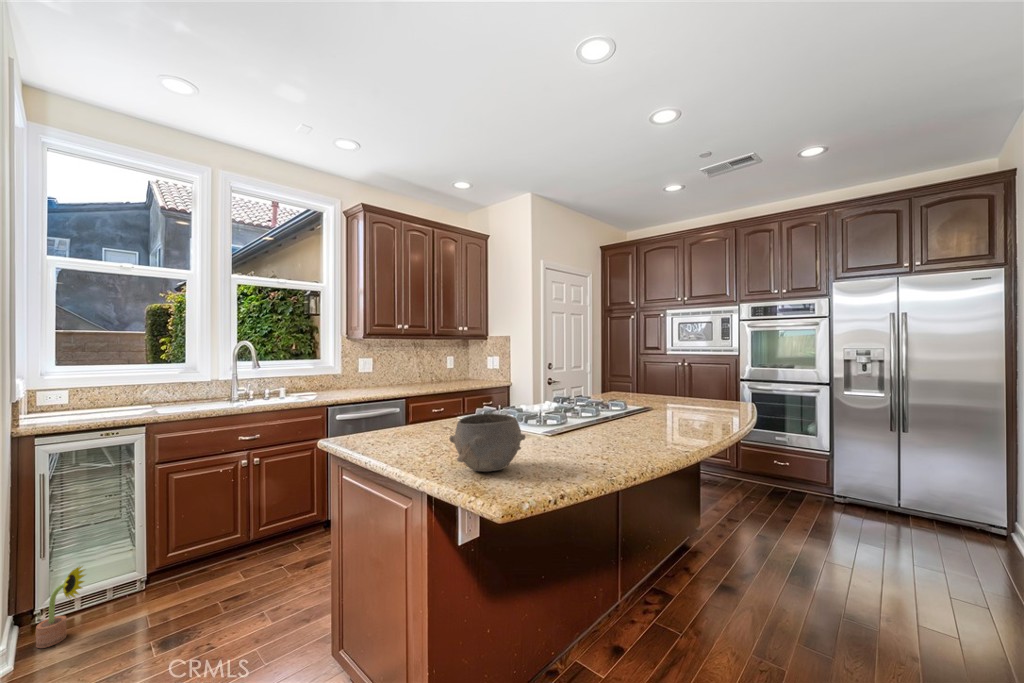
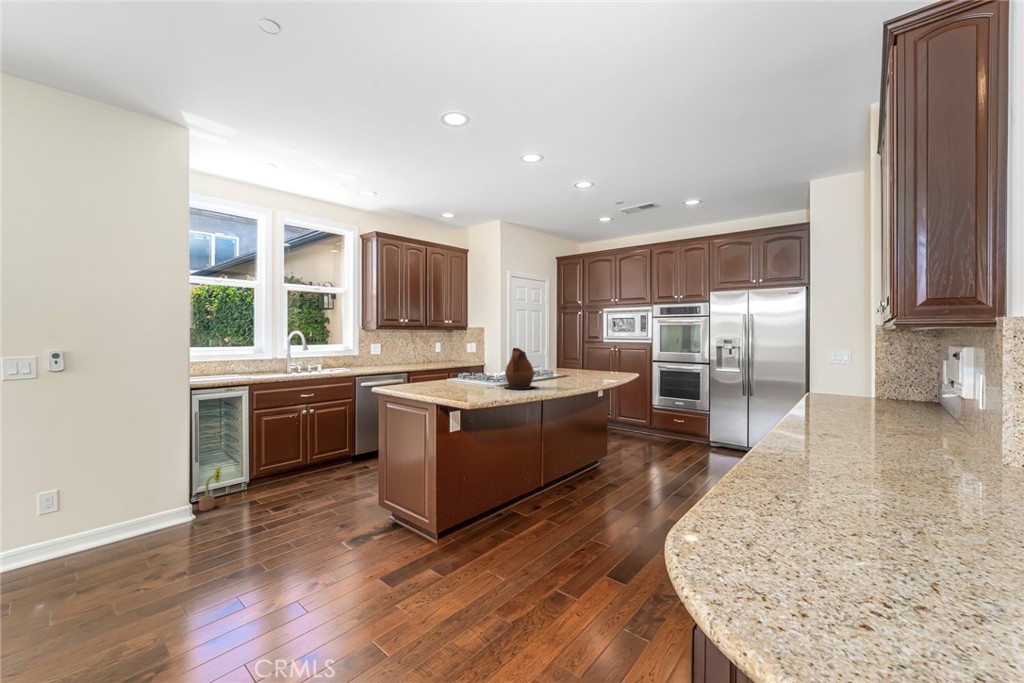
ceramic pitcher: none [552,369,623,448] -> present [504,348,537,389]
bowl: present [449,414,525,472] -> none [446,369,483,395]

